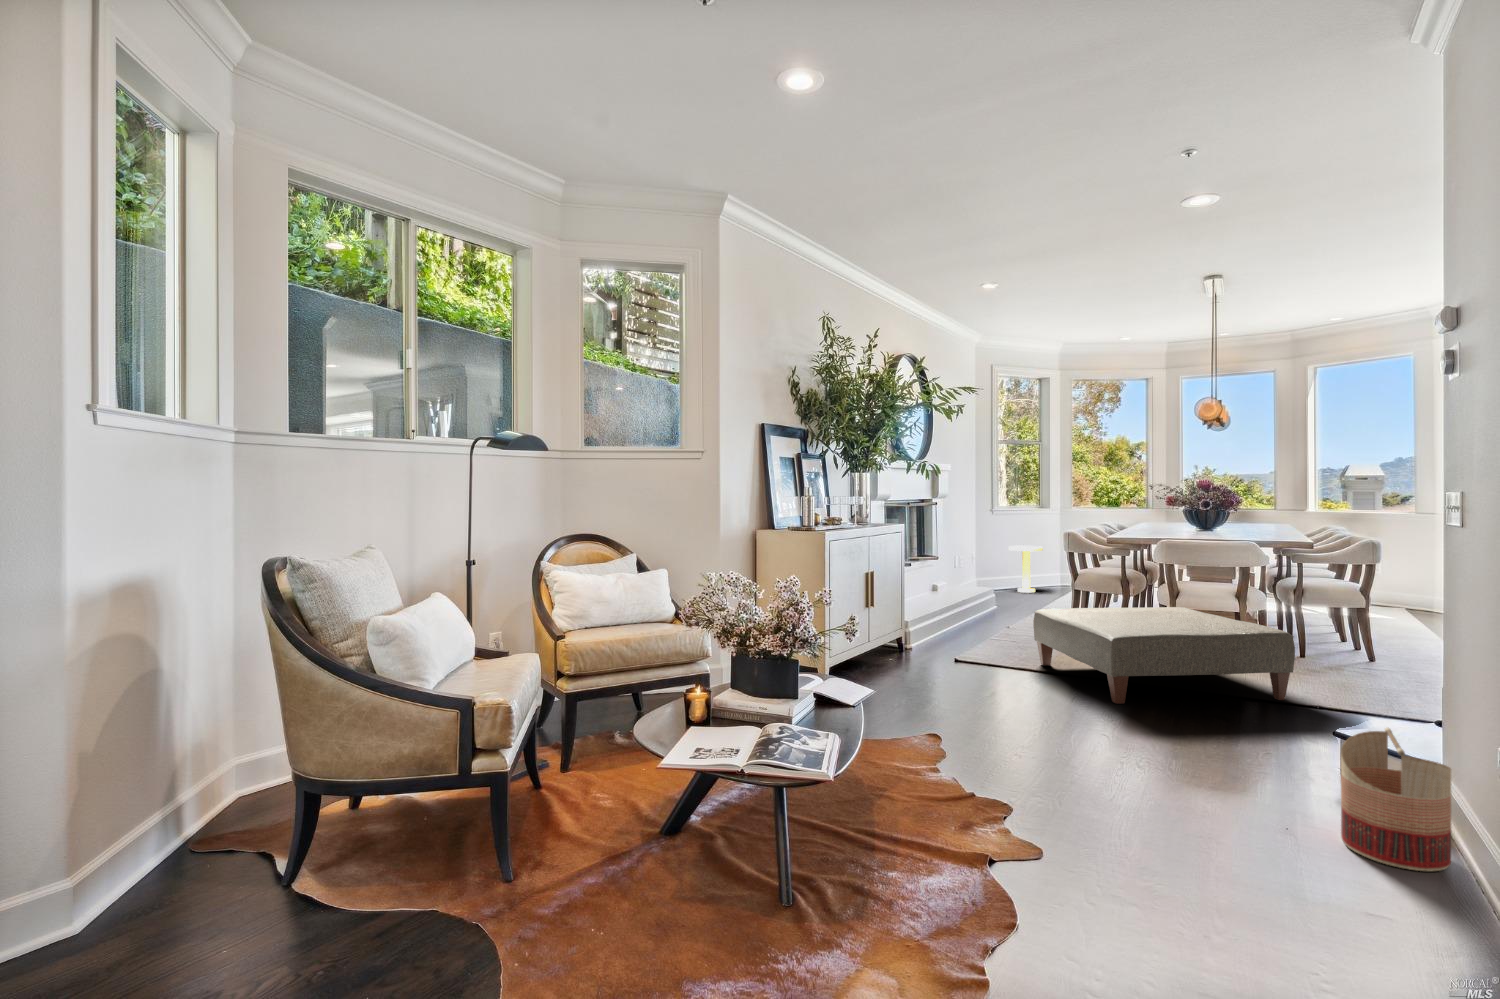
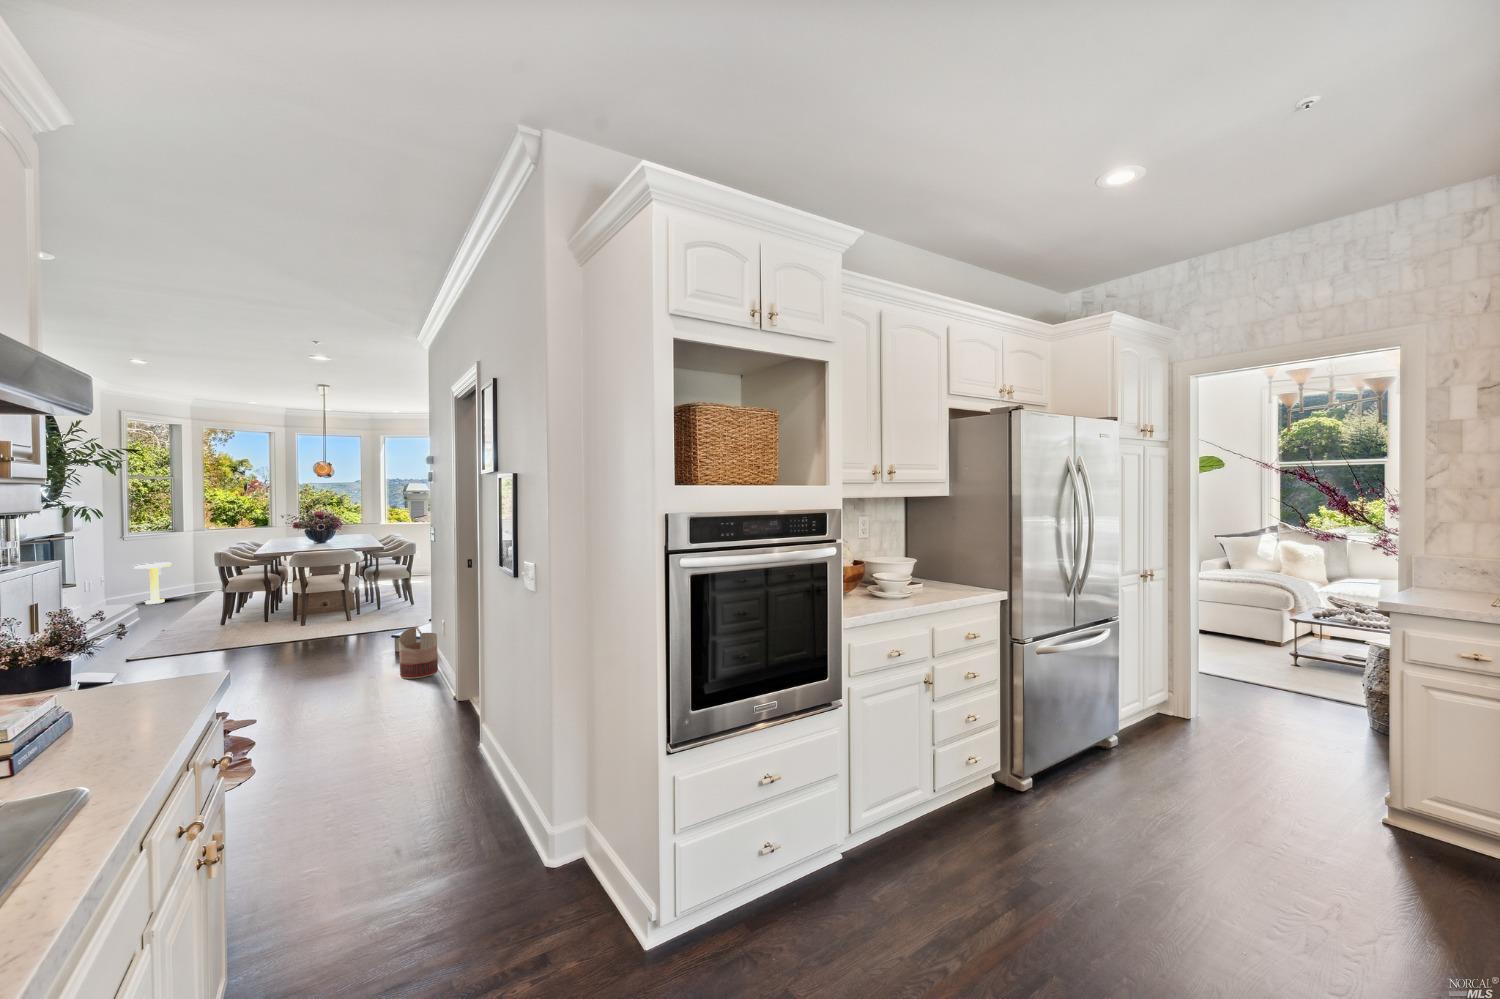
ottoman: present [1033,607,1295,704] -> none [200,592,377,657]

